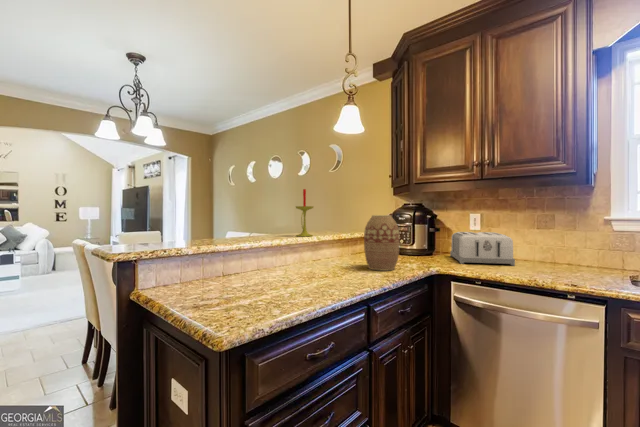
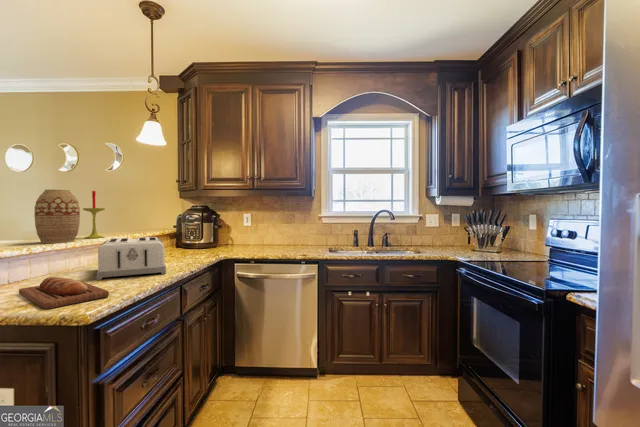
vase: present [364,215,400,271] -> present [34,189,80,243]
toaster: present [450,232,515,266] -> present [97,237,166,280]
bread loaf: none [206,277,271,317] -> present [19,277,109,309]

